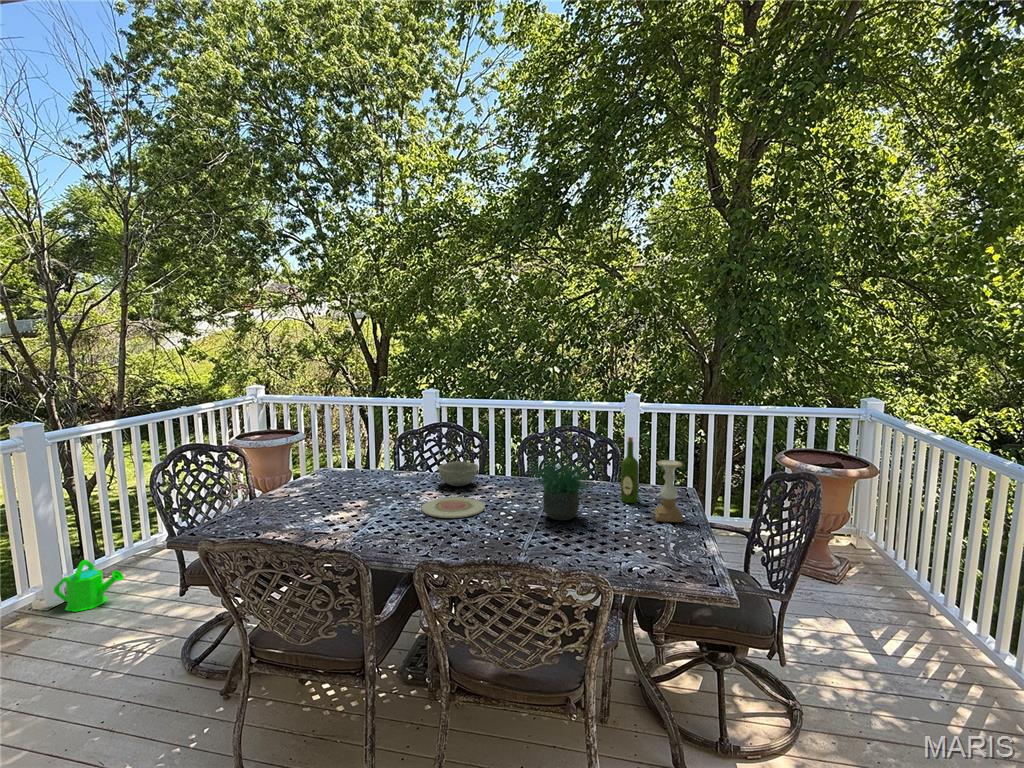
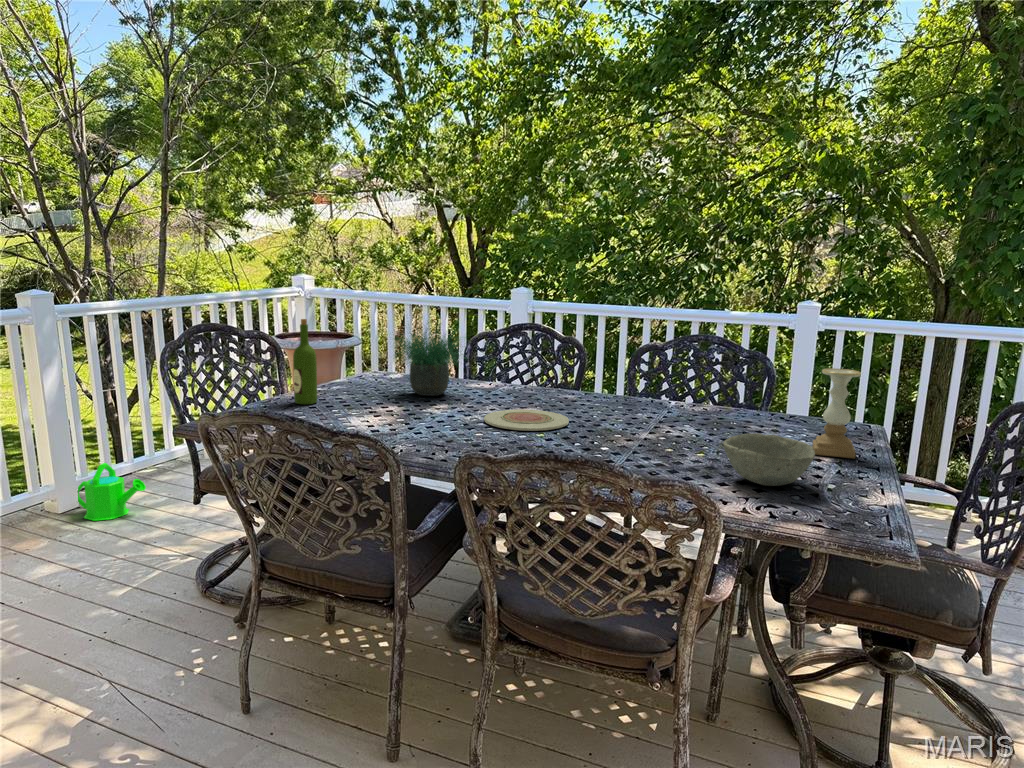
wine bottle: present [621,437,639,503] -> present [293,319,317,404]
potted plant: present [533,455,589,521] -> present [397,322,458,396]
bowl: present [437,461,479,486] -> present [723,433,815,486]

